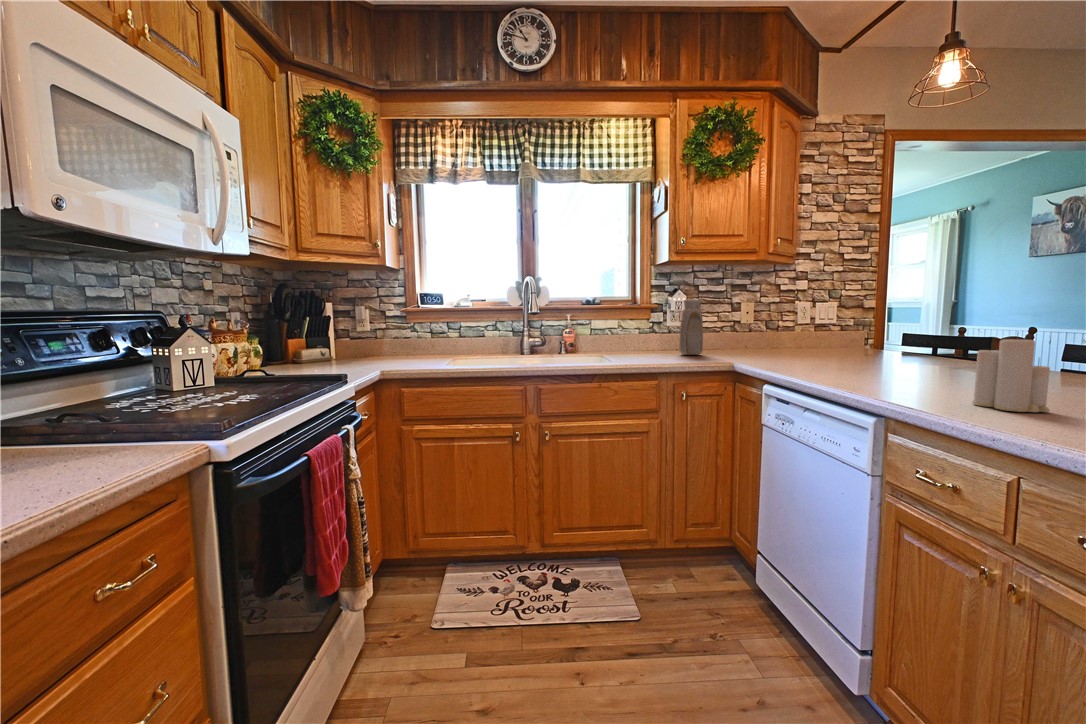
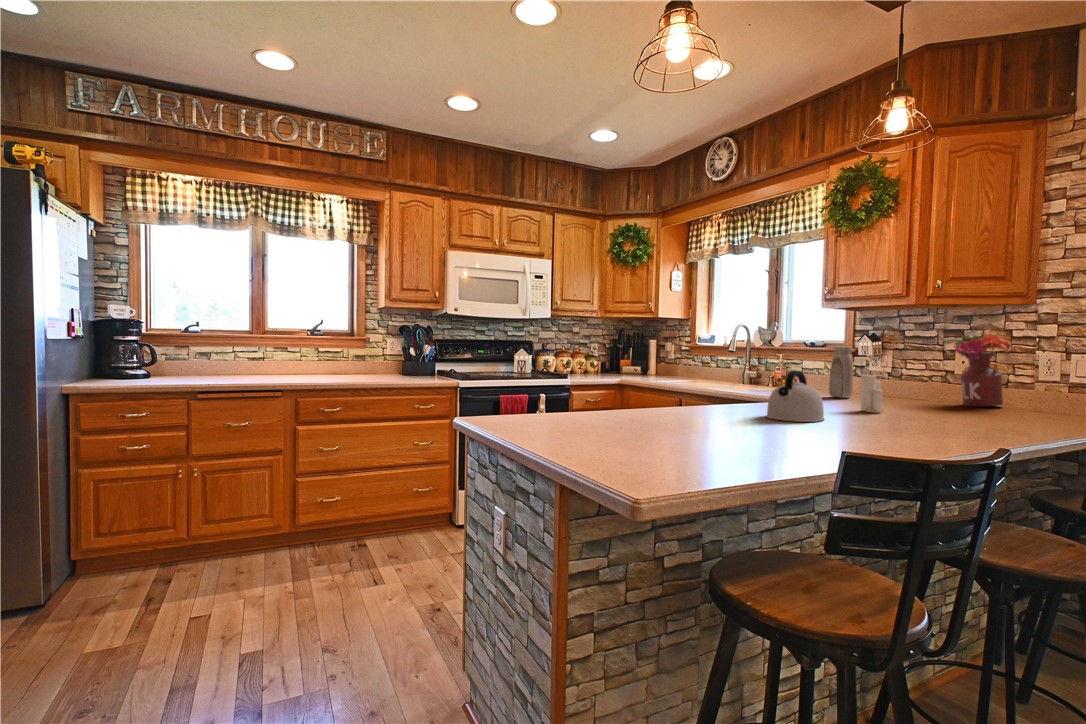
flower arrangement: none [741,287,790,349] -> present [954,333,1012,406]
kettle: none [868,319,966,385] -> present [766,370,824,422]
candle: present [973,333,1050,412] -> present [861,375,883,412]

